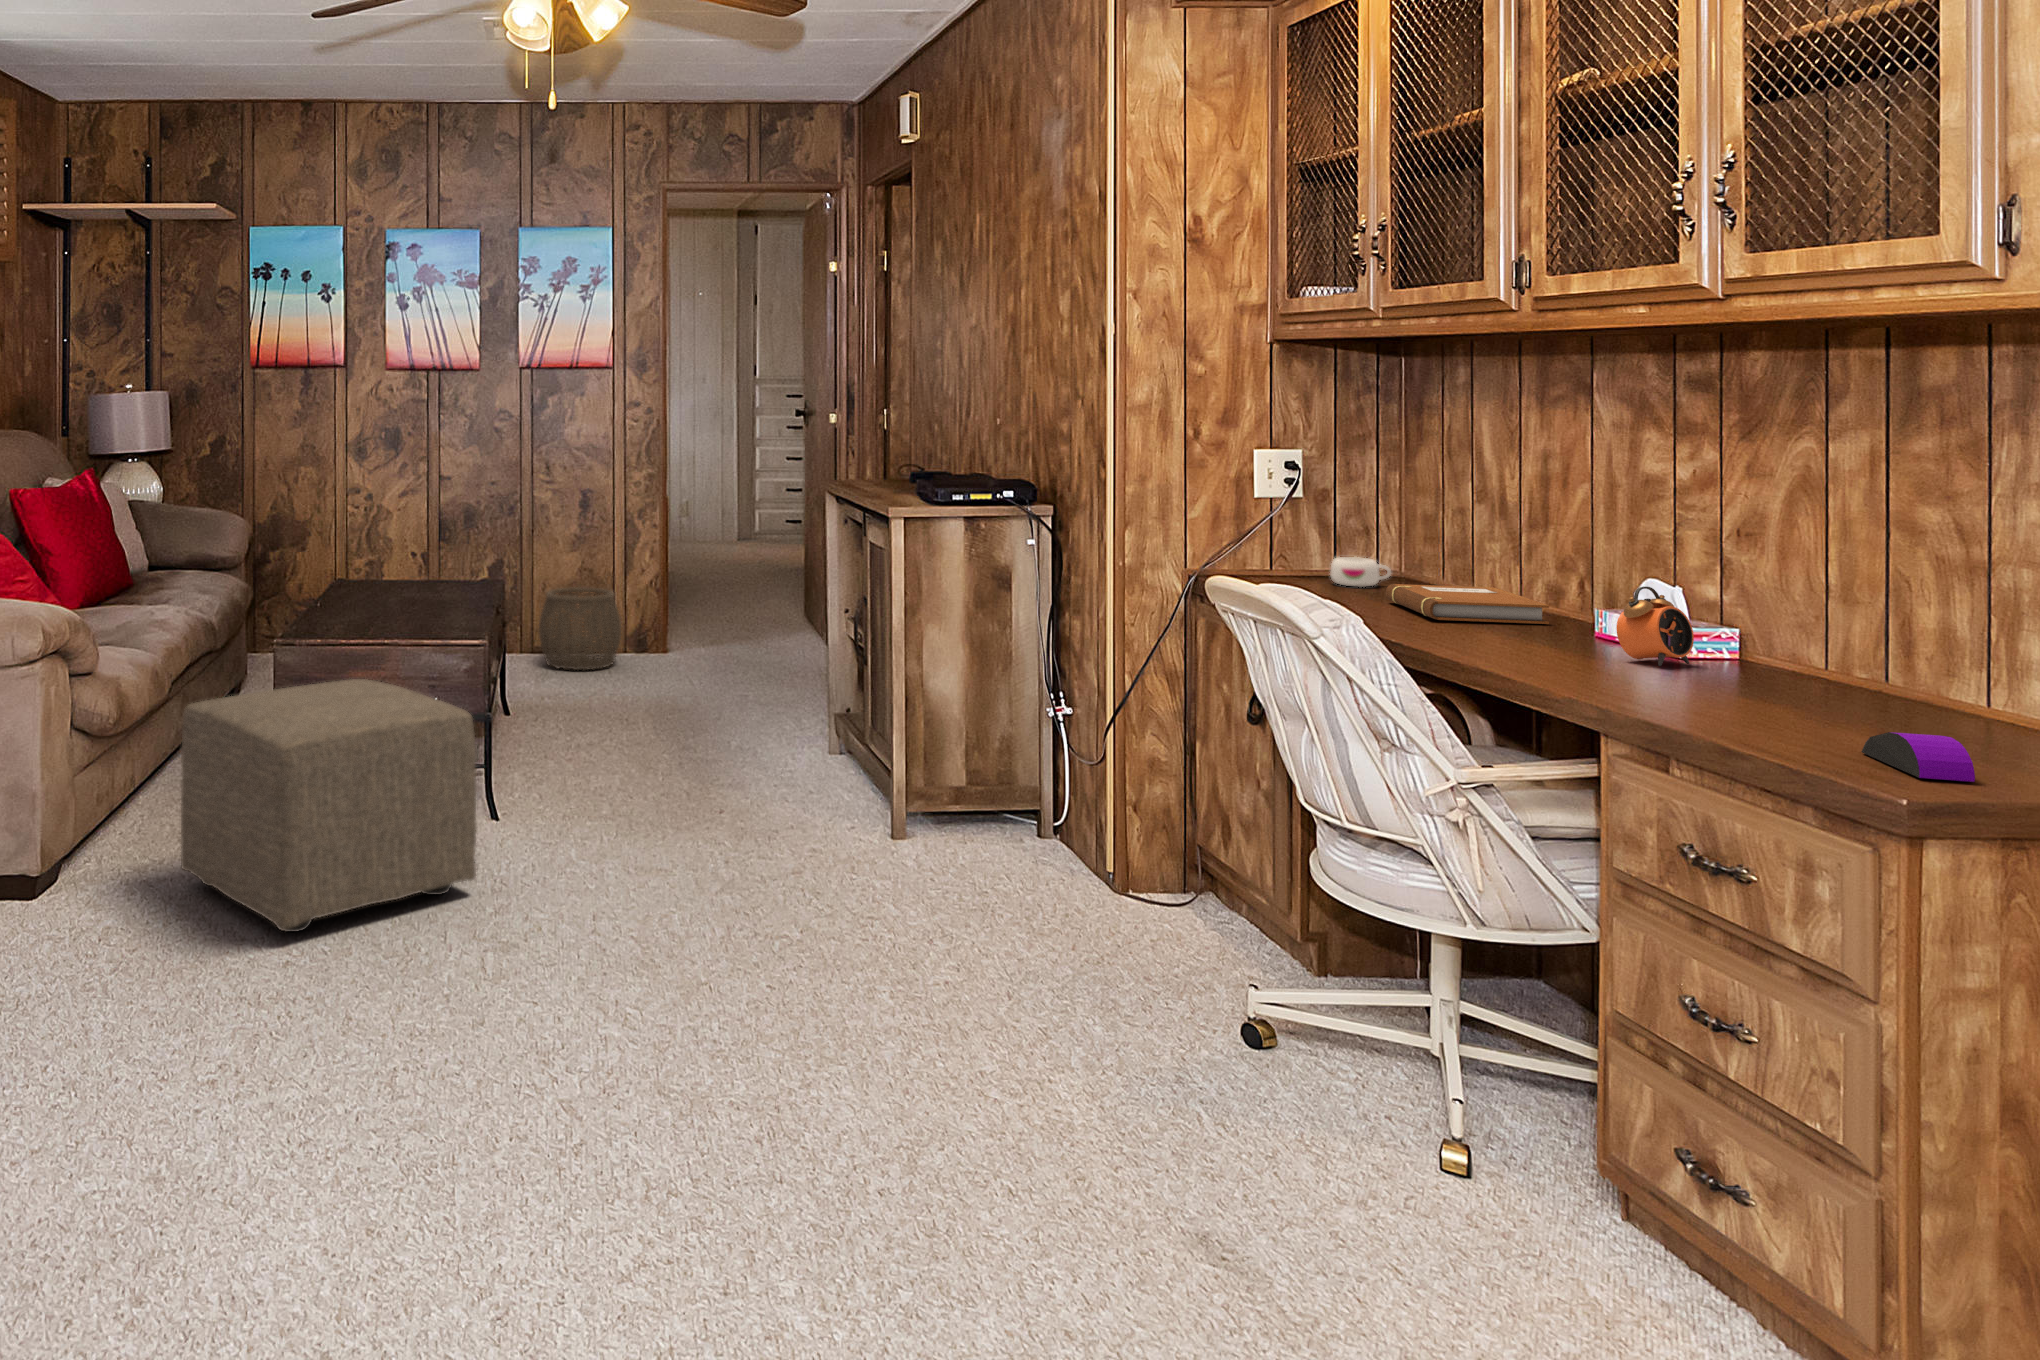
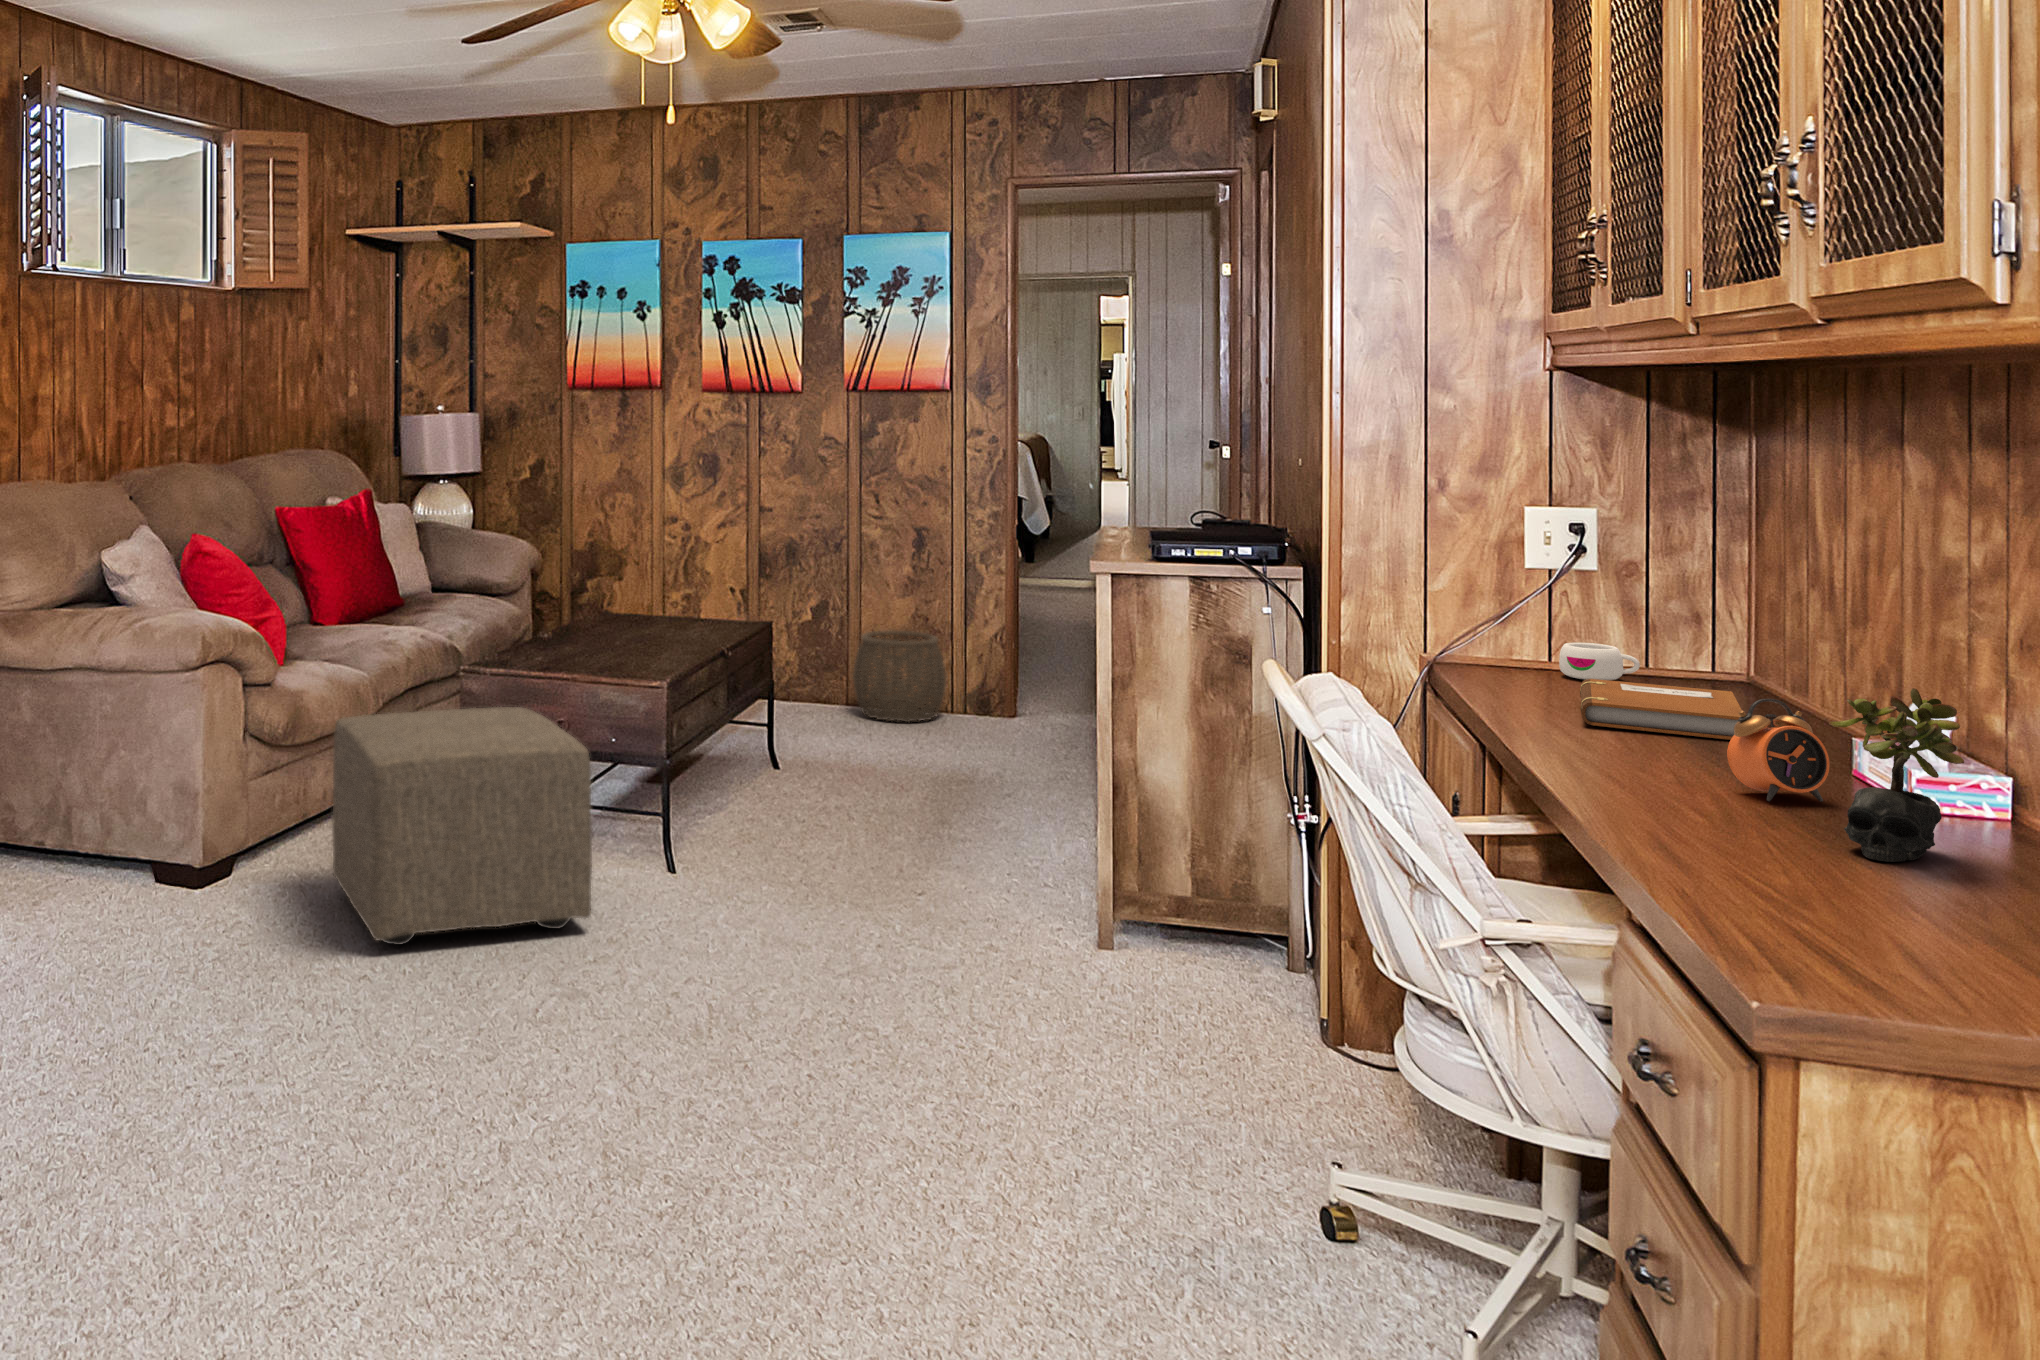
succulent plant: none [1757,569,1871,703] -> present [1829,688,1964,862]
computer mouse: present [1861,732,1975,782] -> none [1782,896,1869,967]

